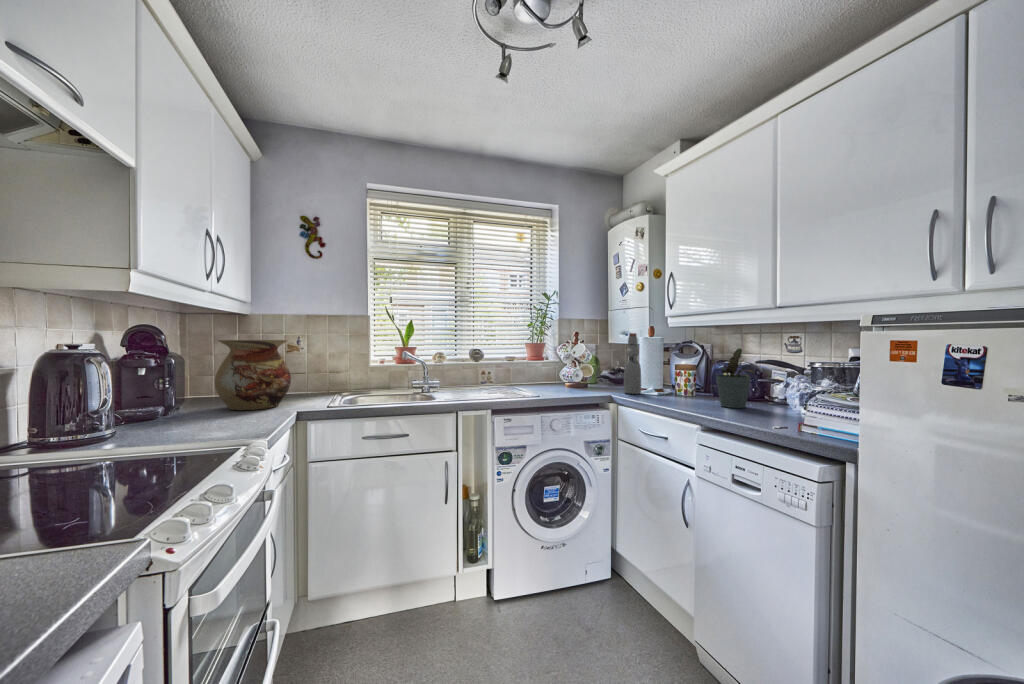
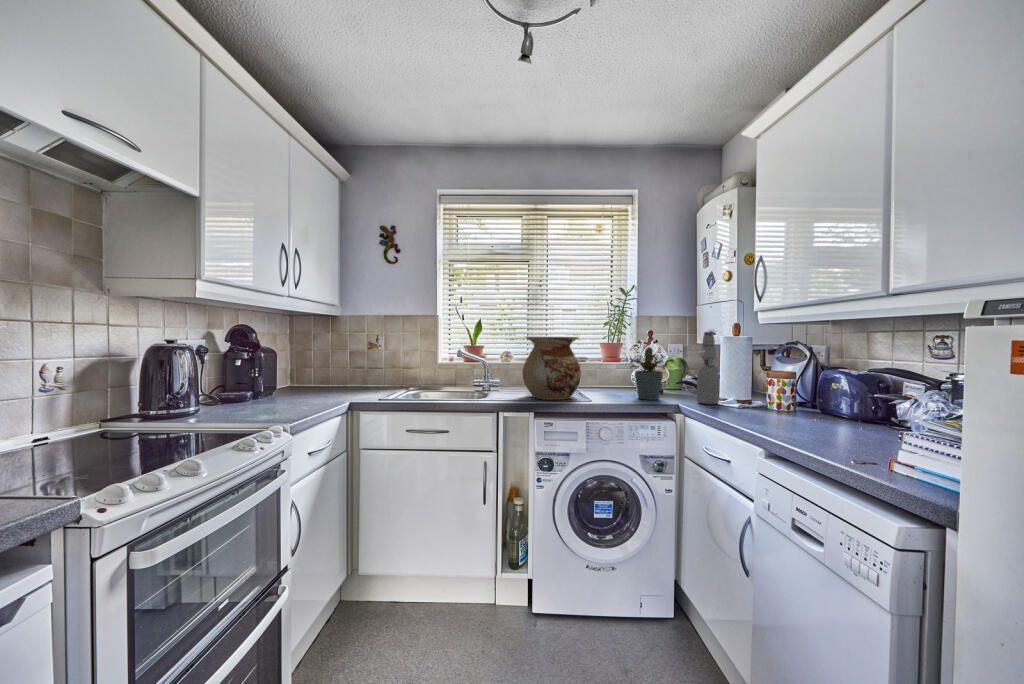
vase: present [215,340,291,410] -> present [523,337,581,400]
potted plant: present [712,348,754,408] -> present [630,347,665,400]

